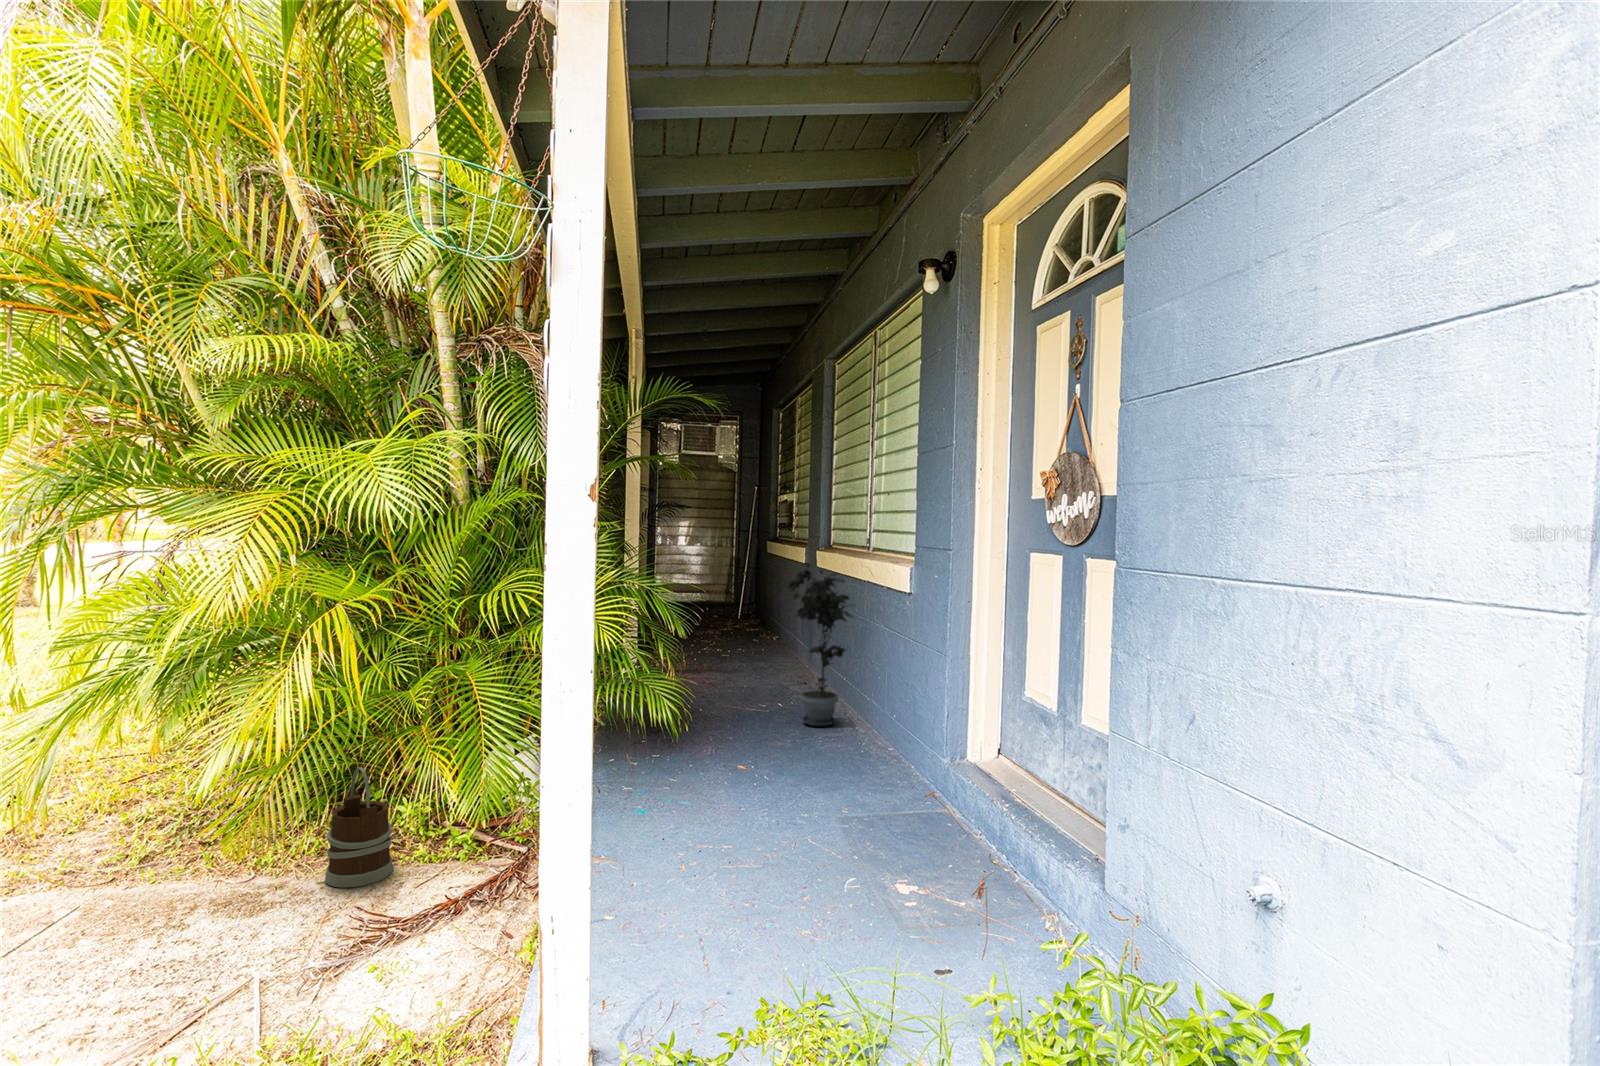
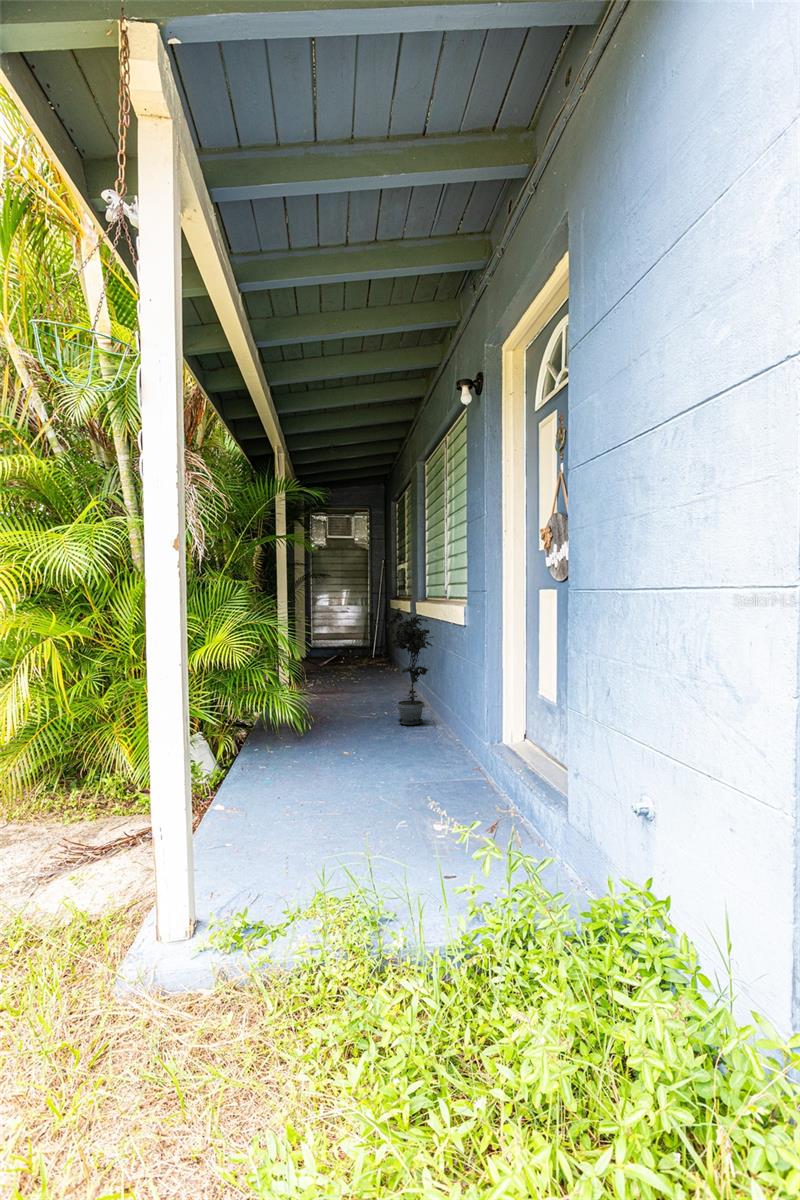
wooden bucket: present [325,767,393,887] -> none [50,751,97,834]

